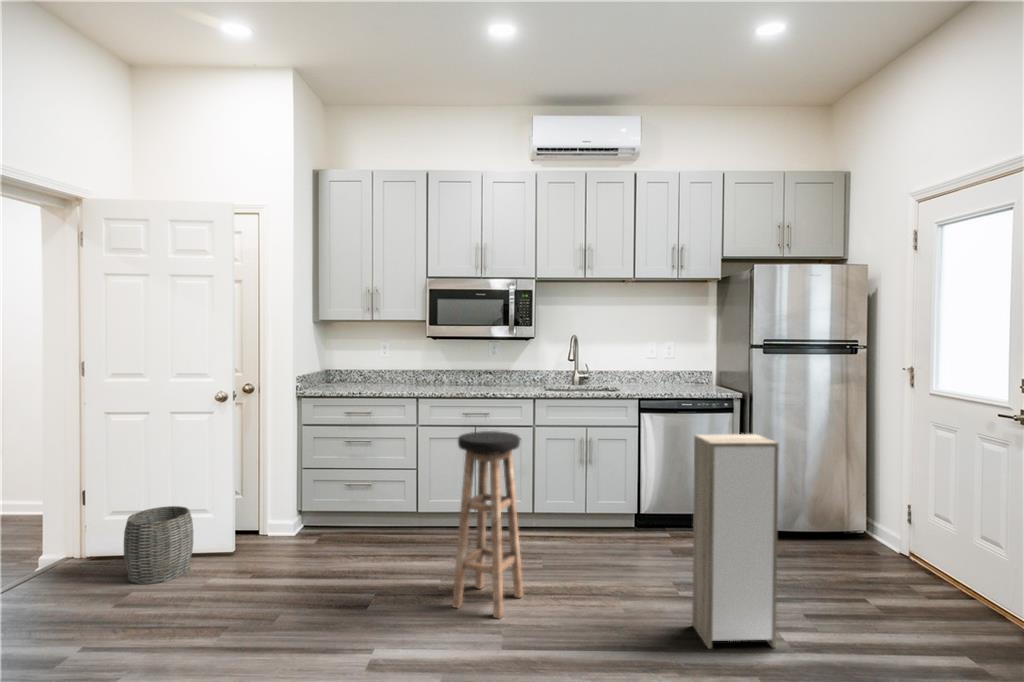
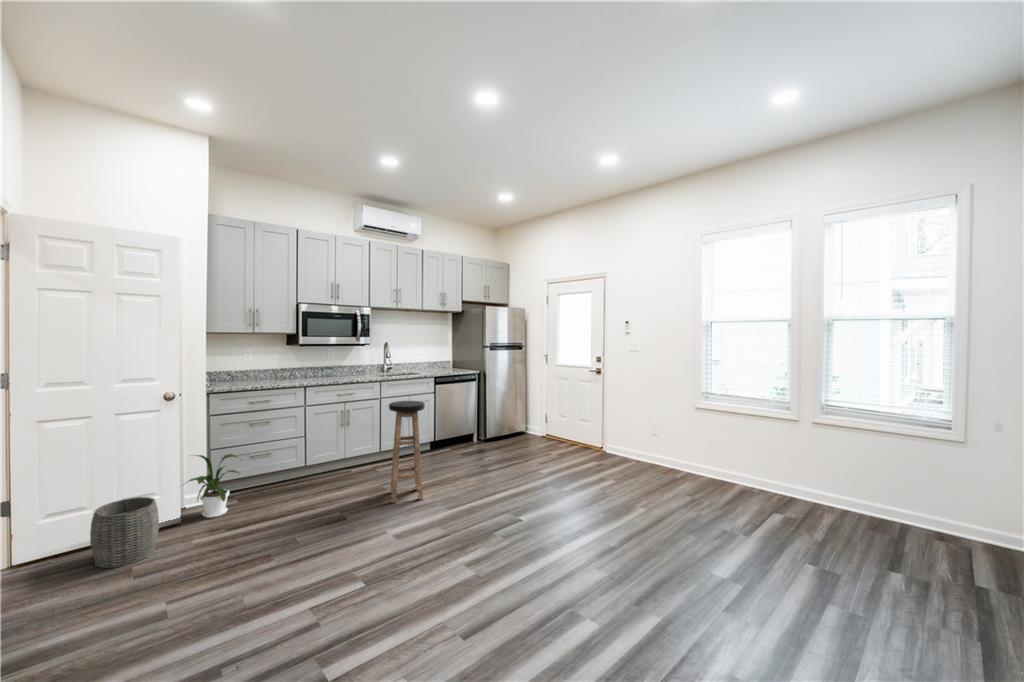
storage cabinet: present [692,434,779,649] -> none [502,388,537,482]
house plant: none [239,468,312,553] -> present [189,454,239,518]

